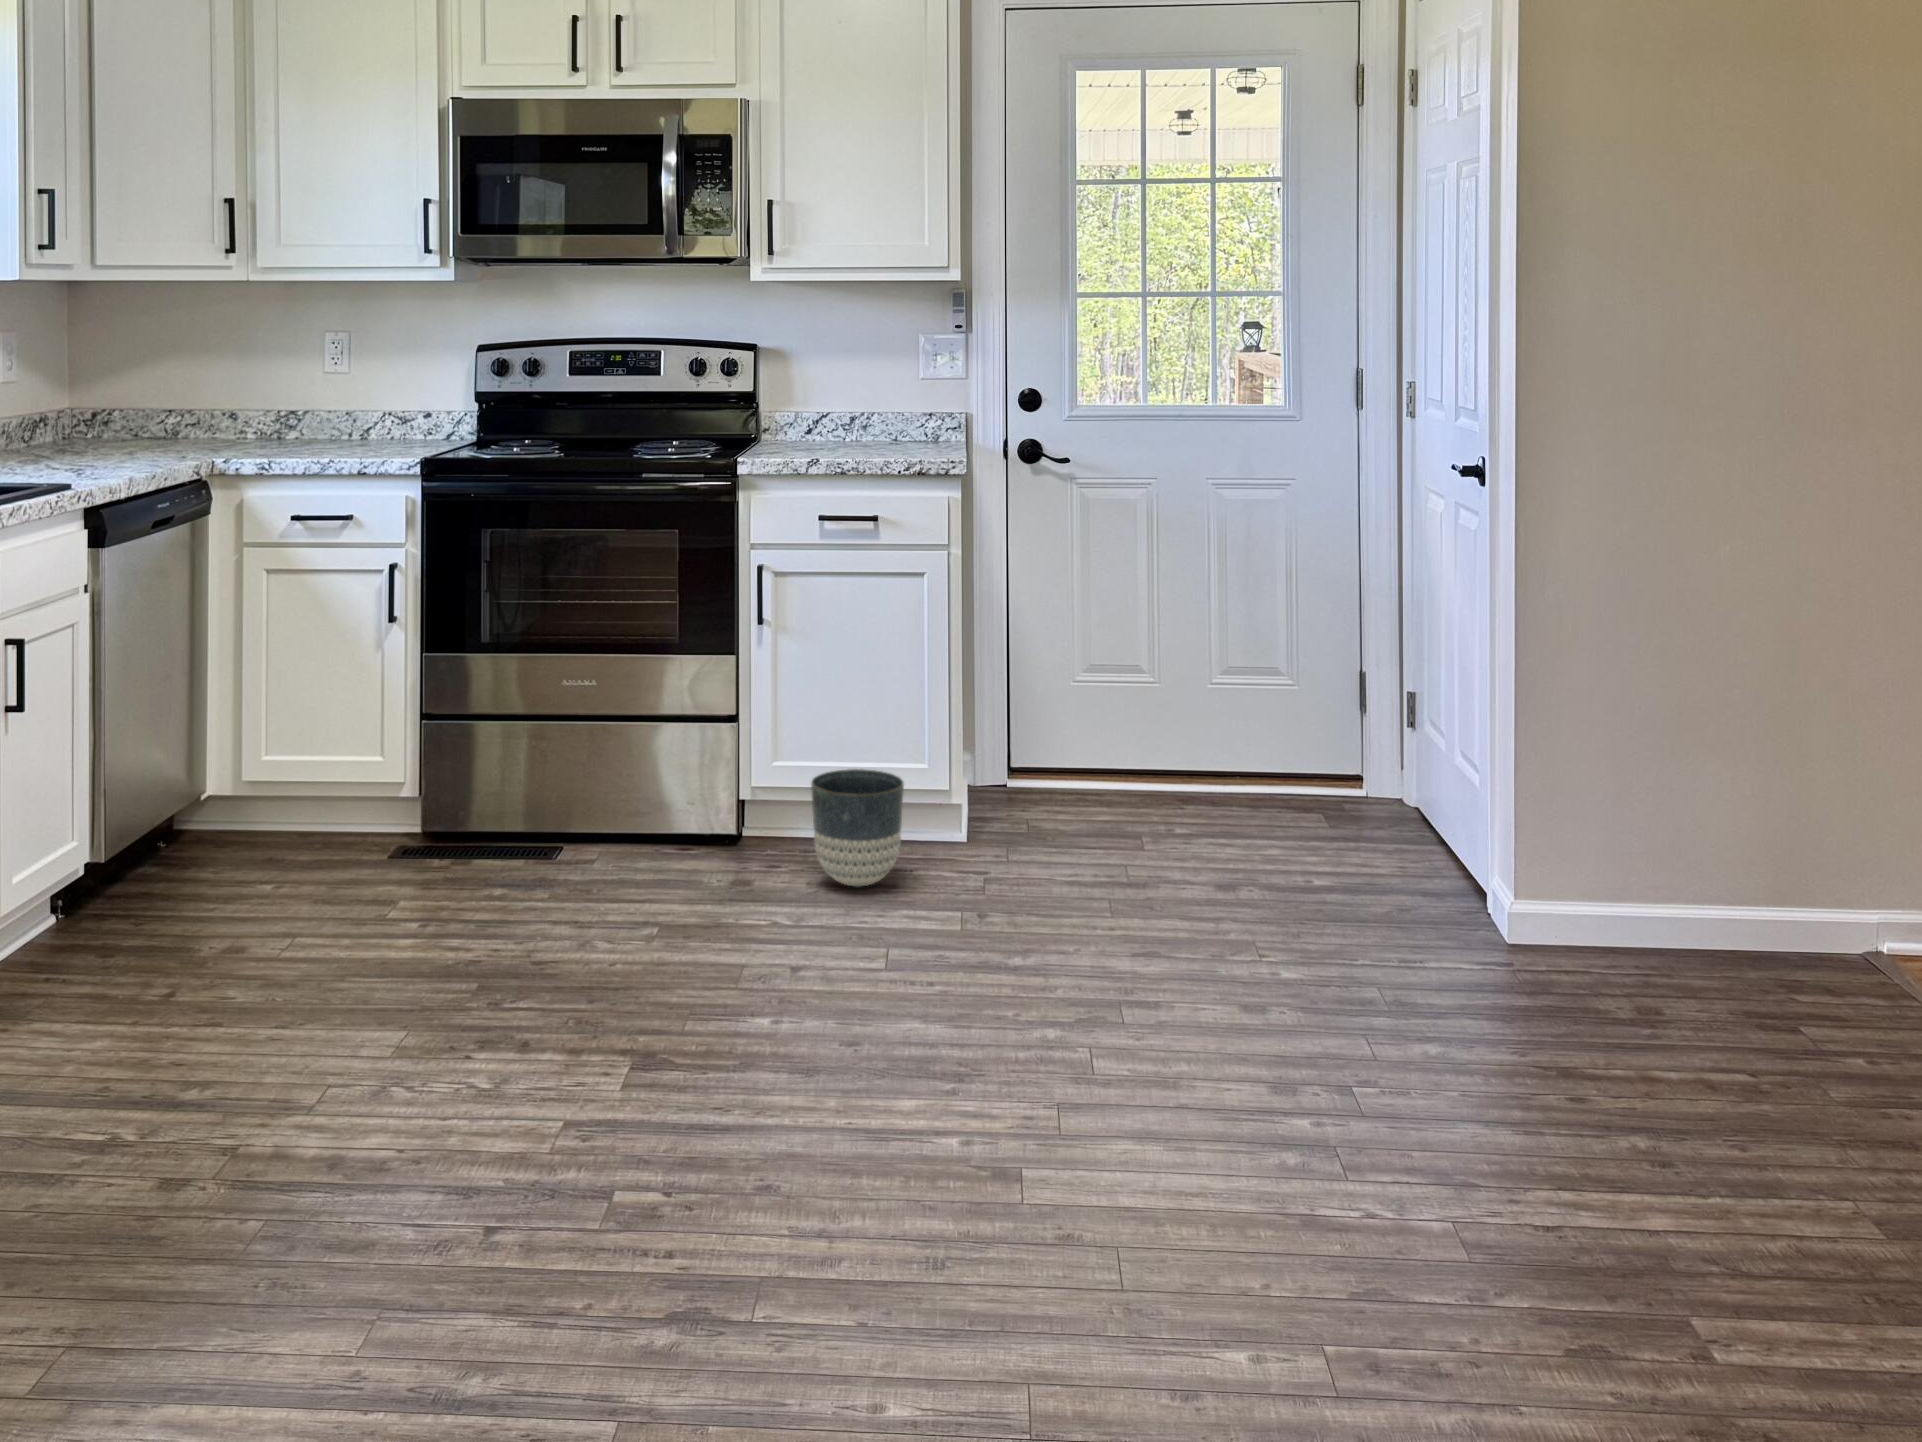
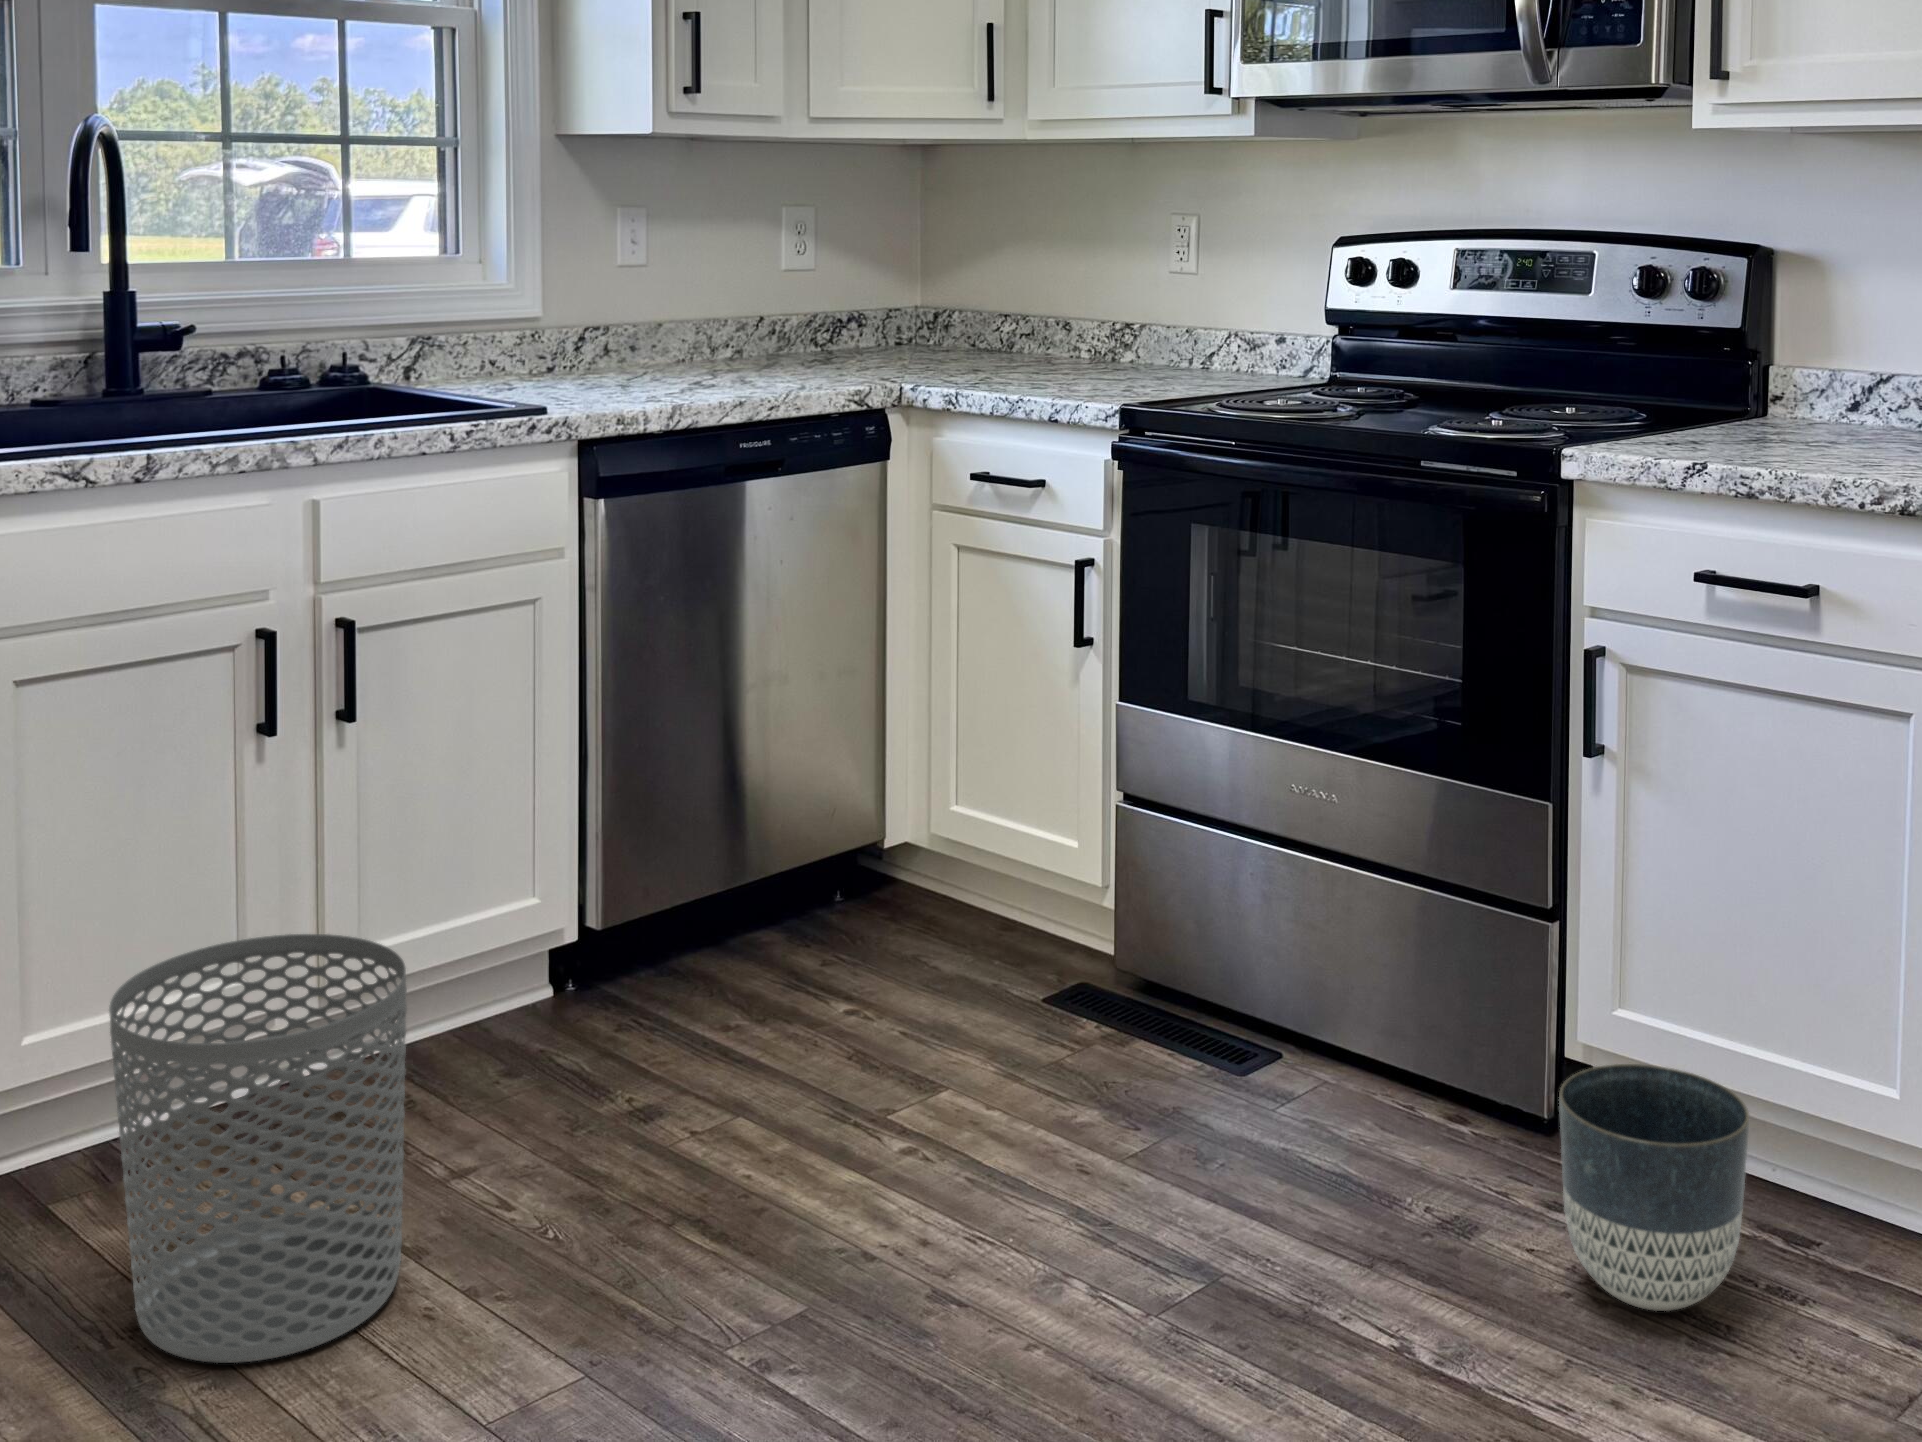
waste bin: none [63,847,268,1136] -> present [109,934,407,1363]

